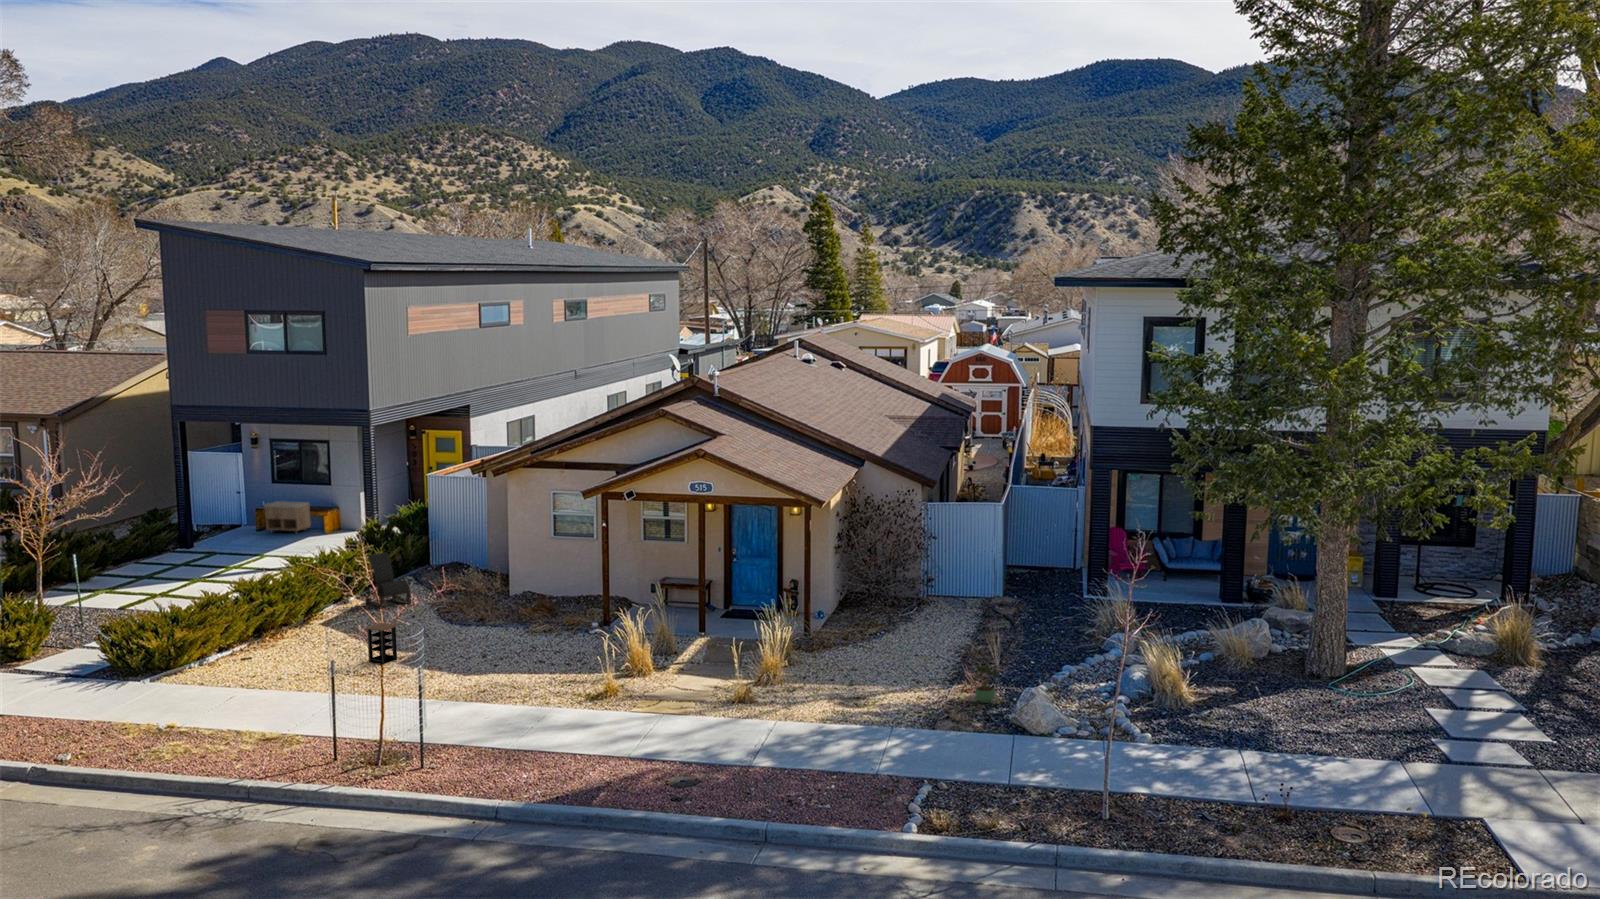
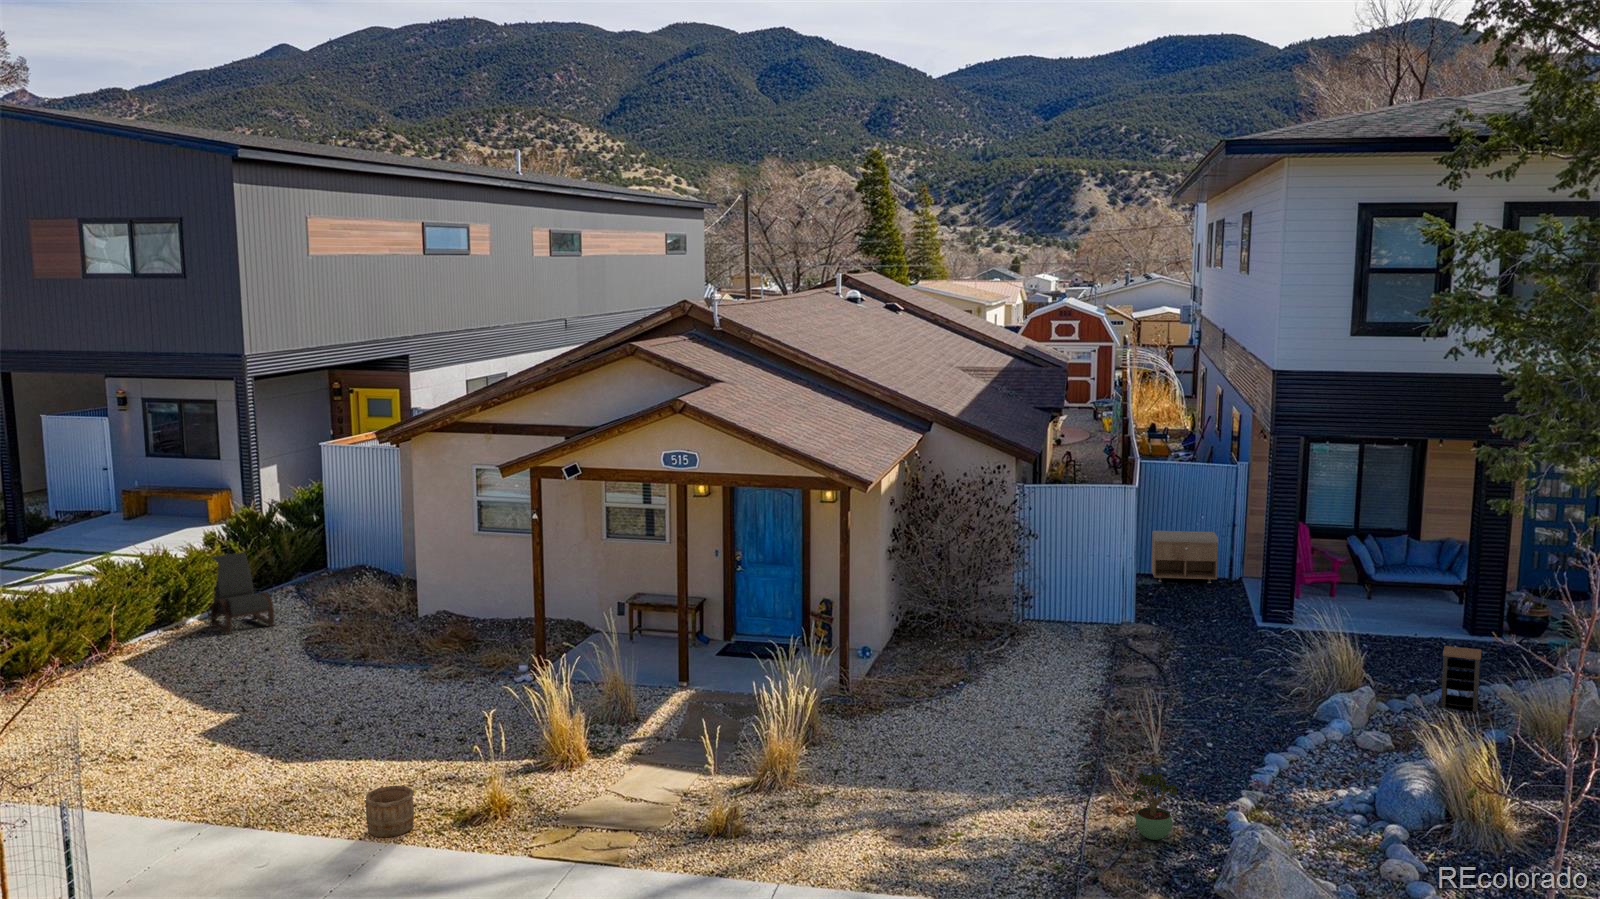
storage bench: present [264,501,311,532] -> present [1152,531,1218,583]
side table: present [366,623,398,664] -> present [1441,646,1481,712]
wooden bucket: none [533,681,560,709] -> present [364,786,414,837]

